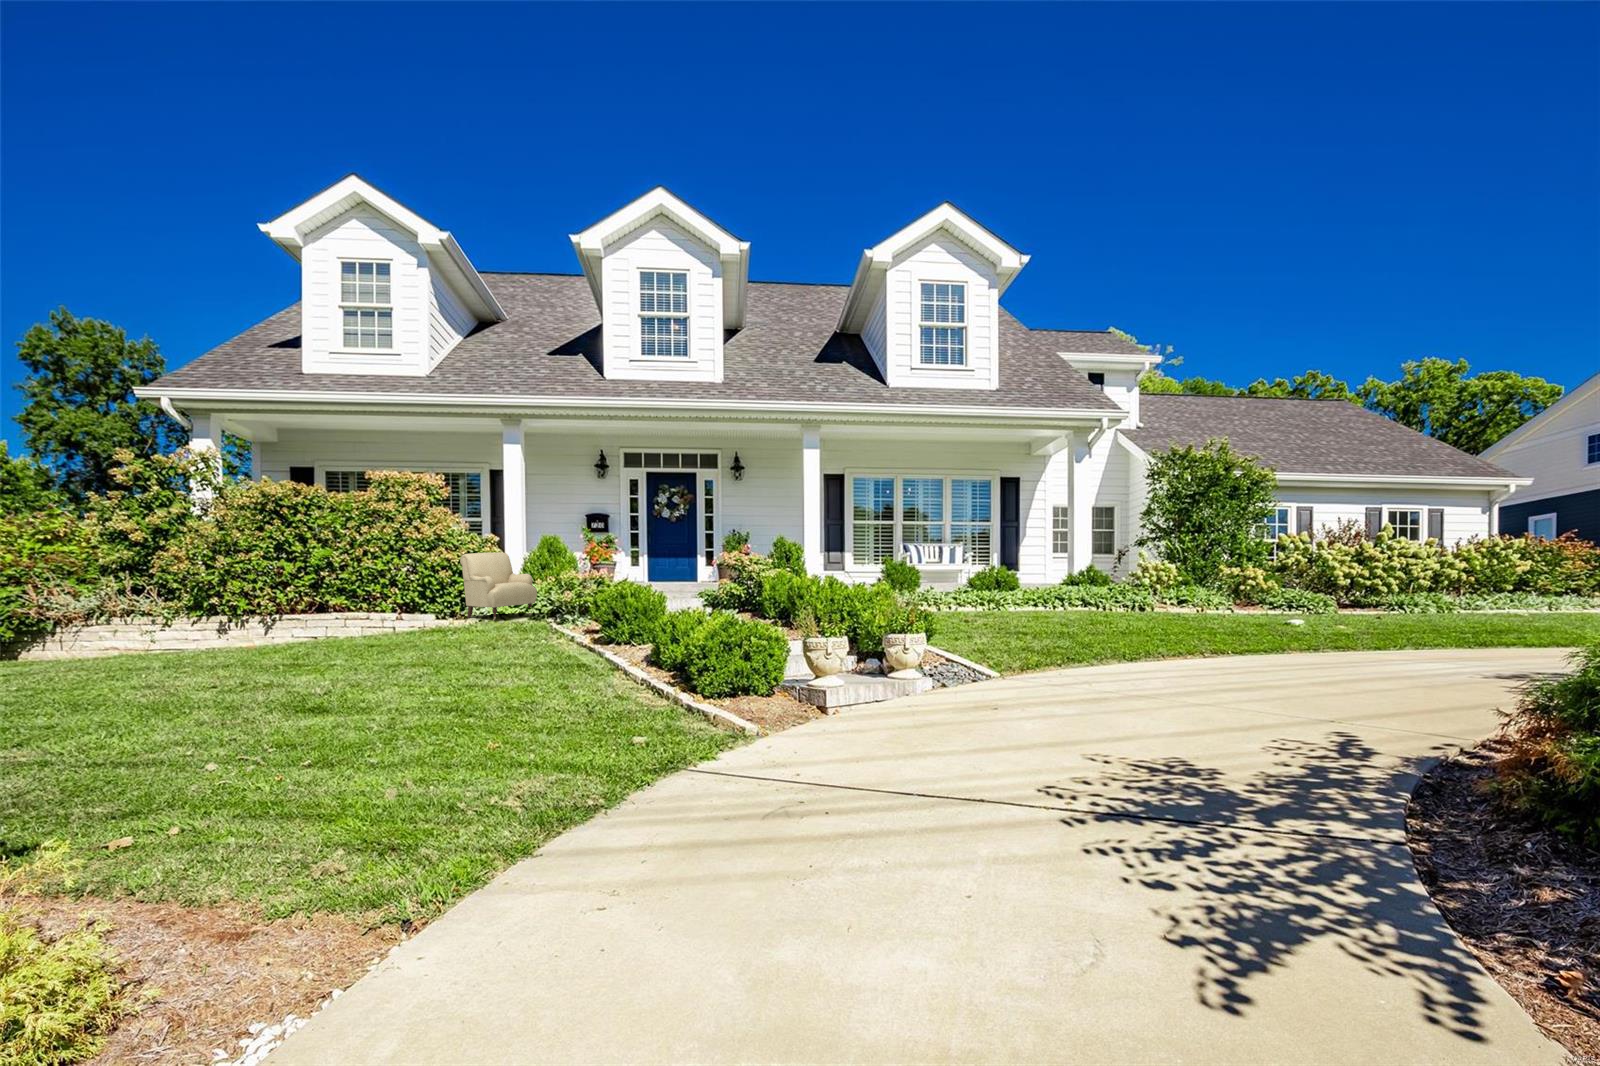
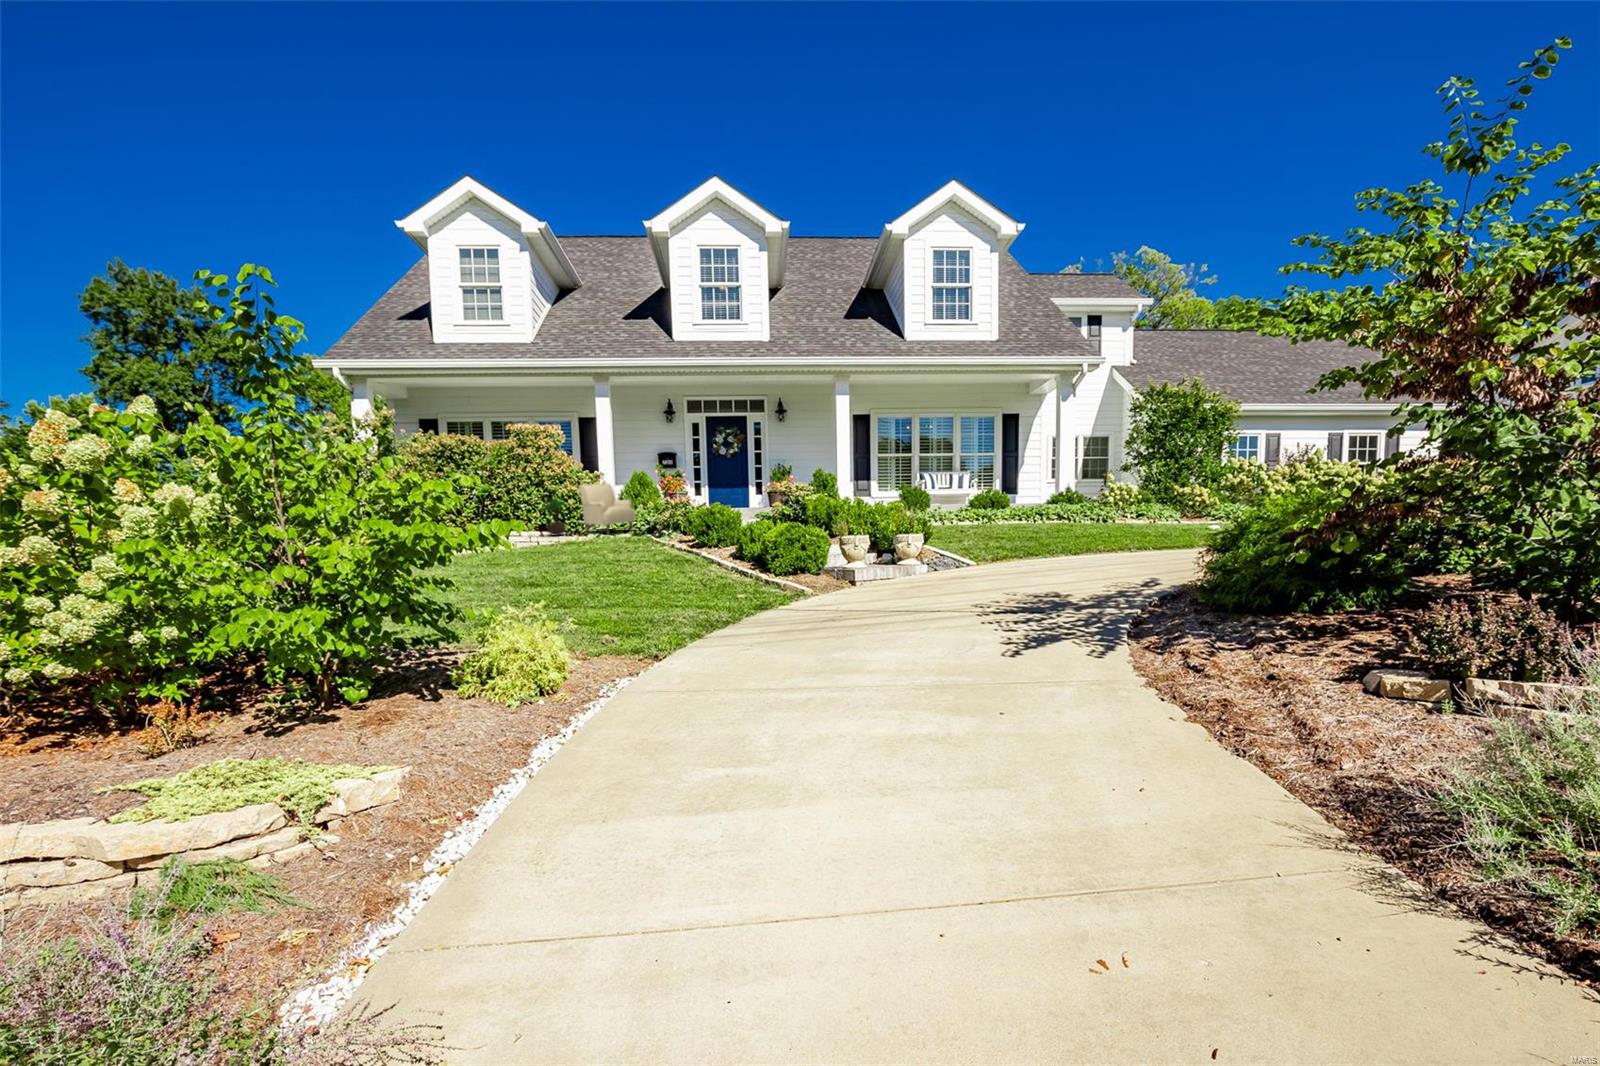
potted tree: none [403,566,440,621] -> present [545,498,565,536]

